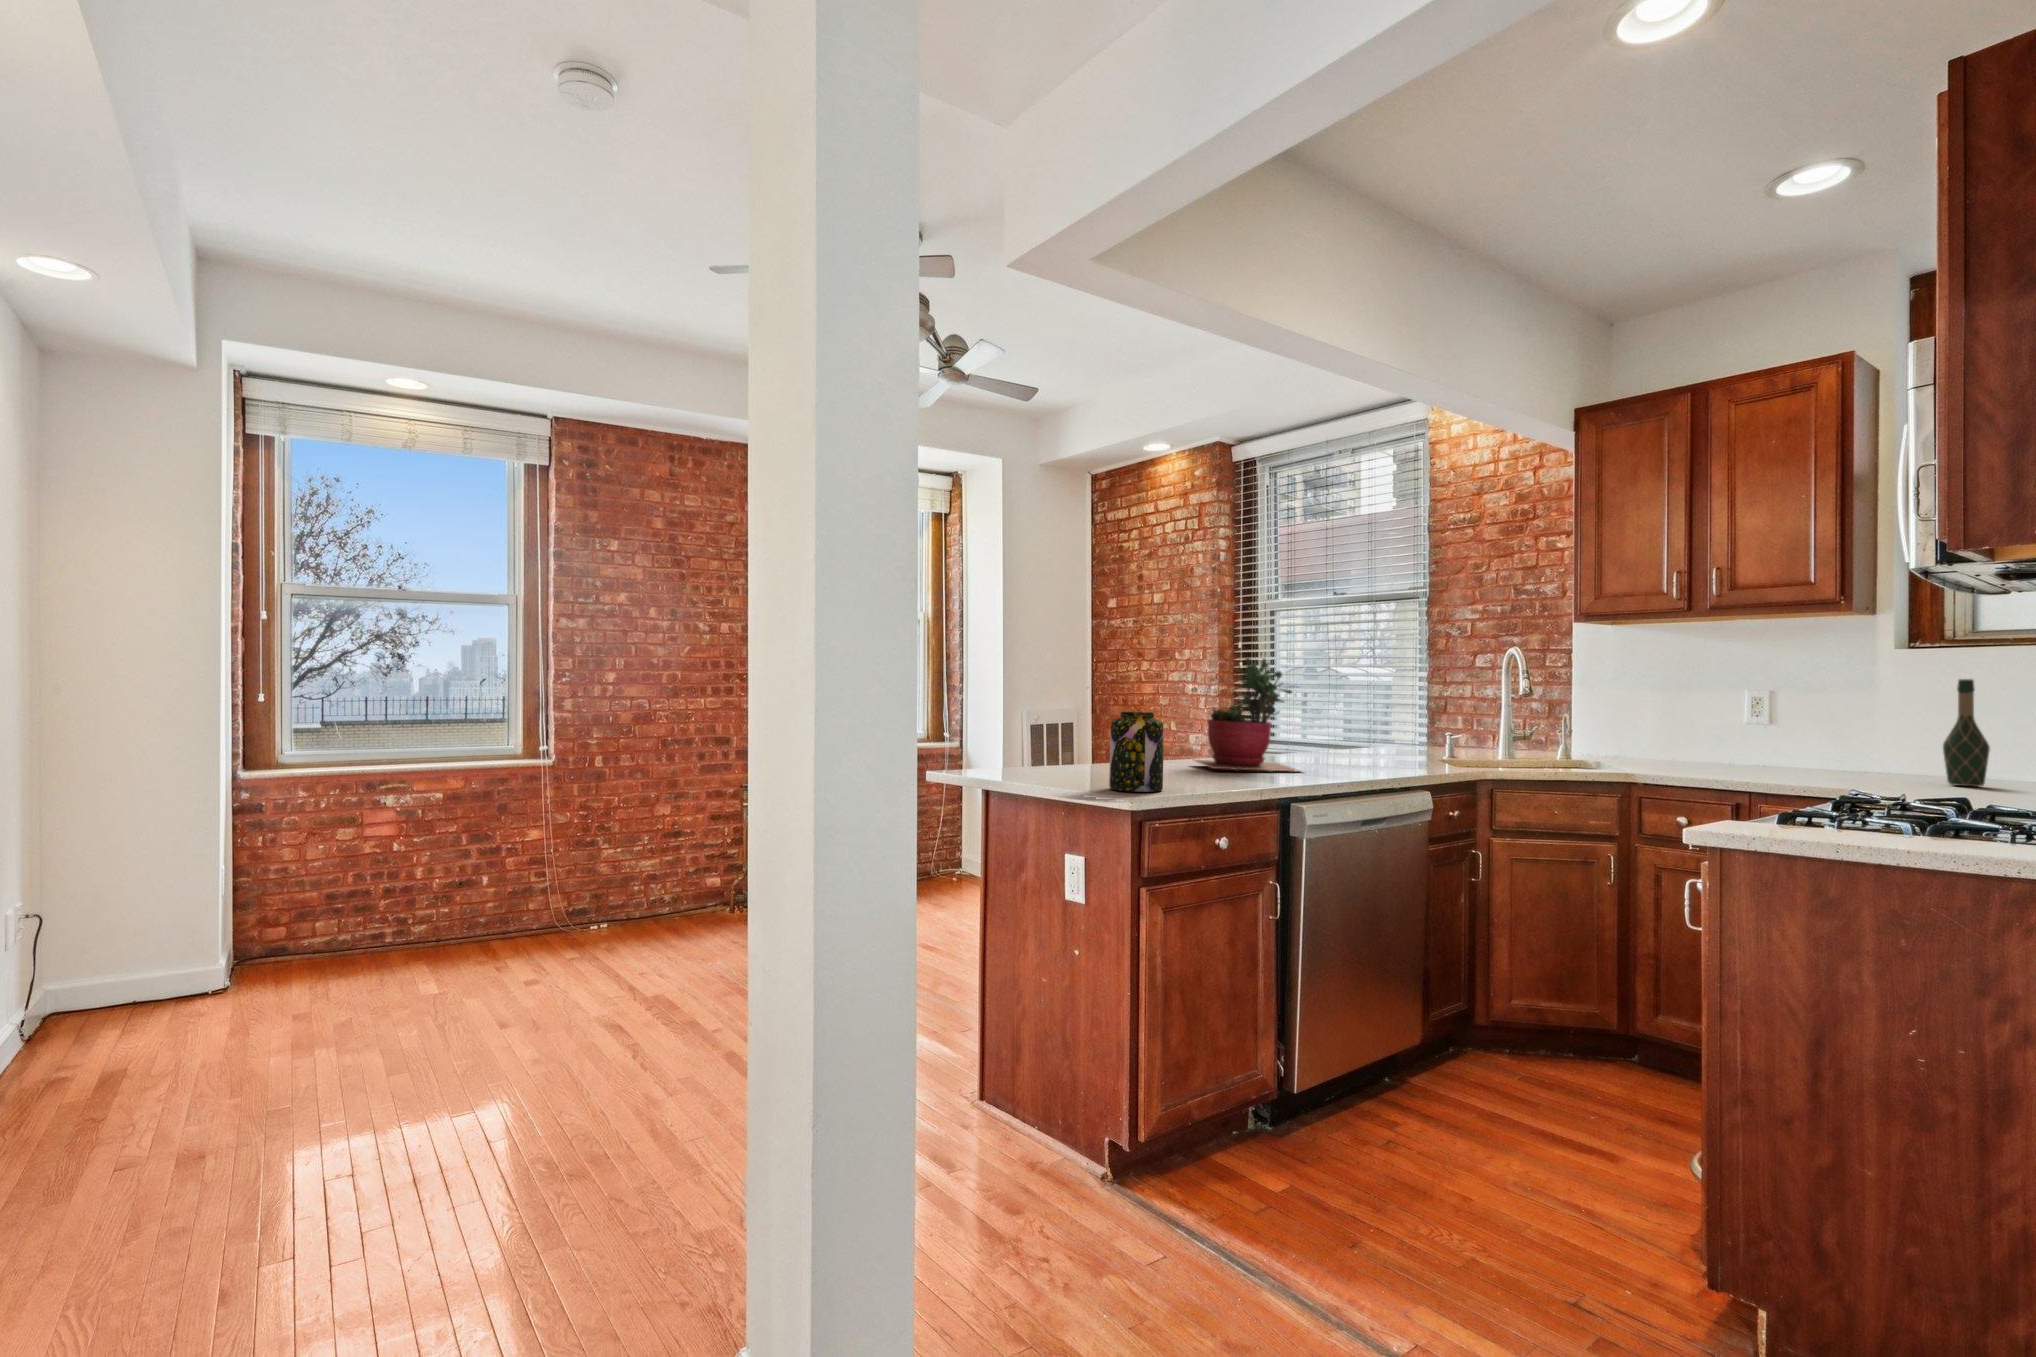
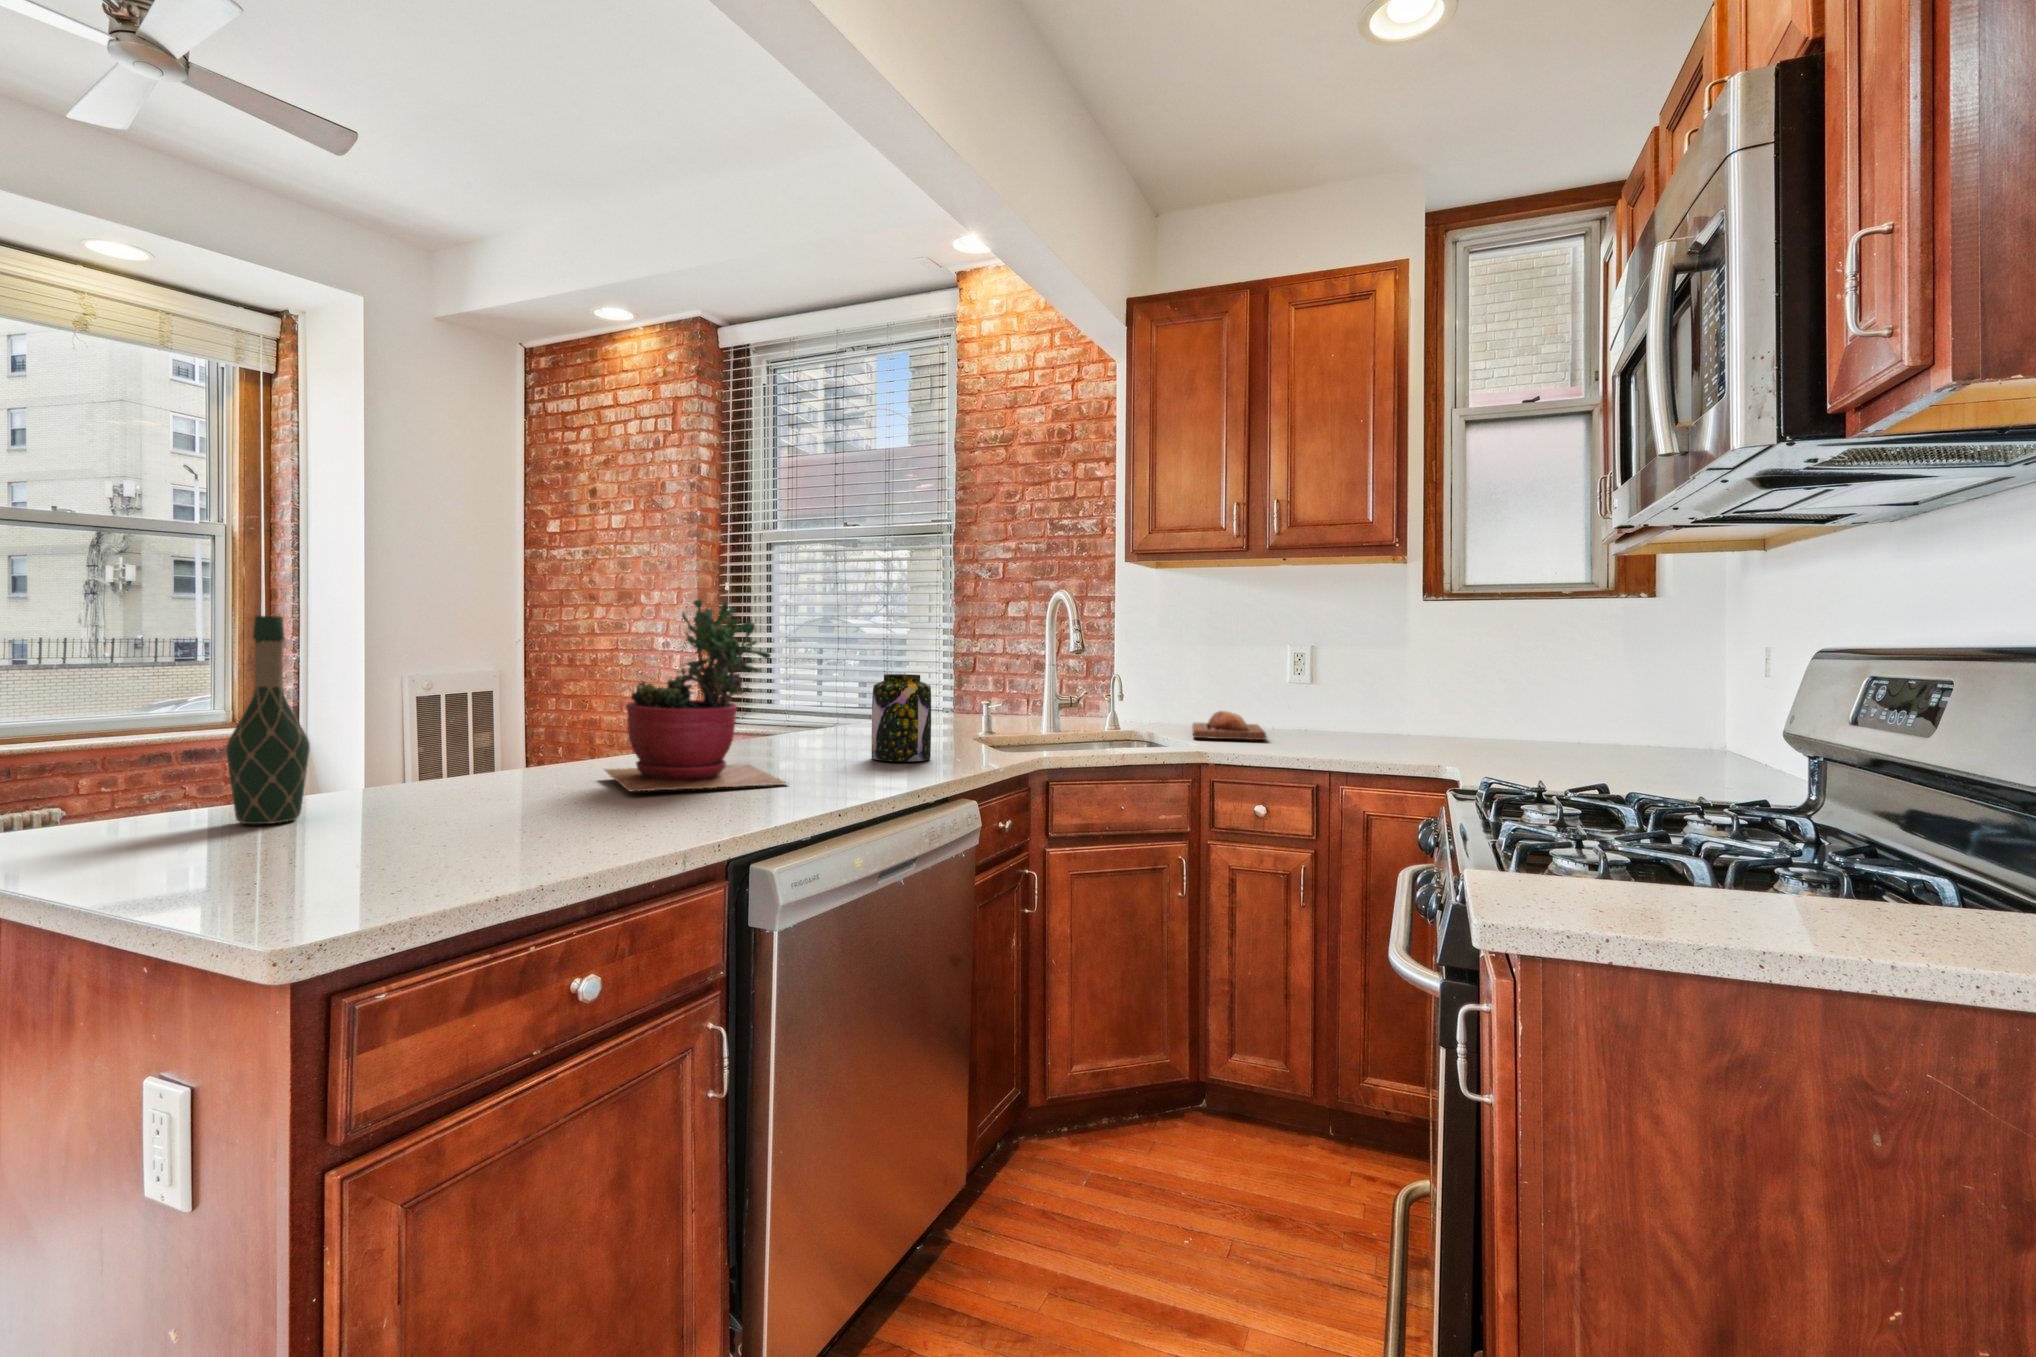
wine bottle: present [1943,679,1990,787] -> present [226,616,310,824]
jar: present [1109,712,1164,792] -> present [871,674,931,762]
bread loaf: none [1637,745,1715,768] -> present [1192,711,1266,740]

